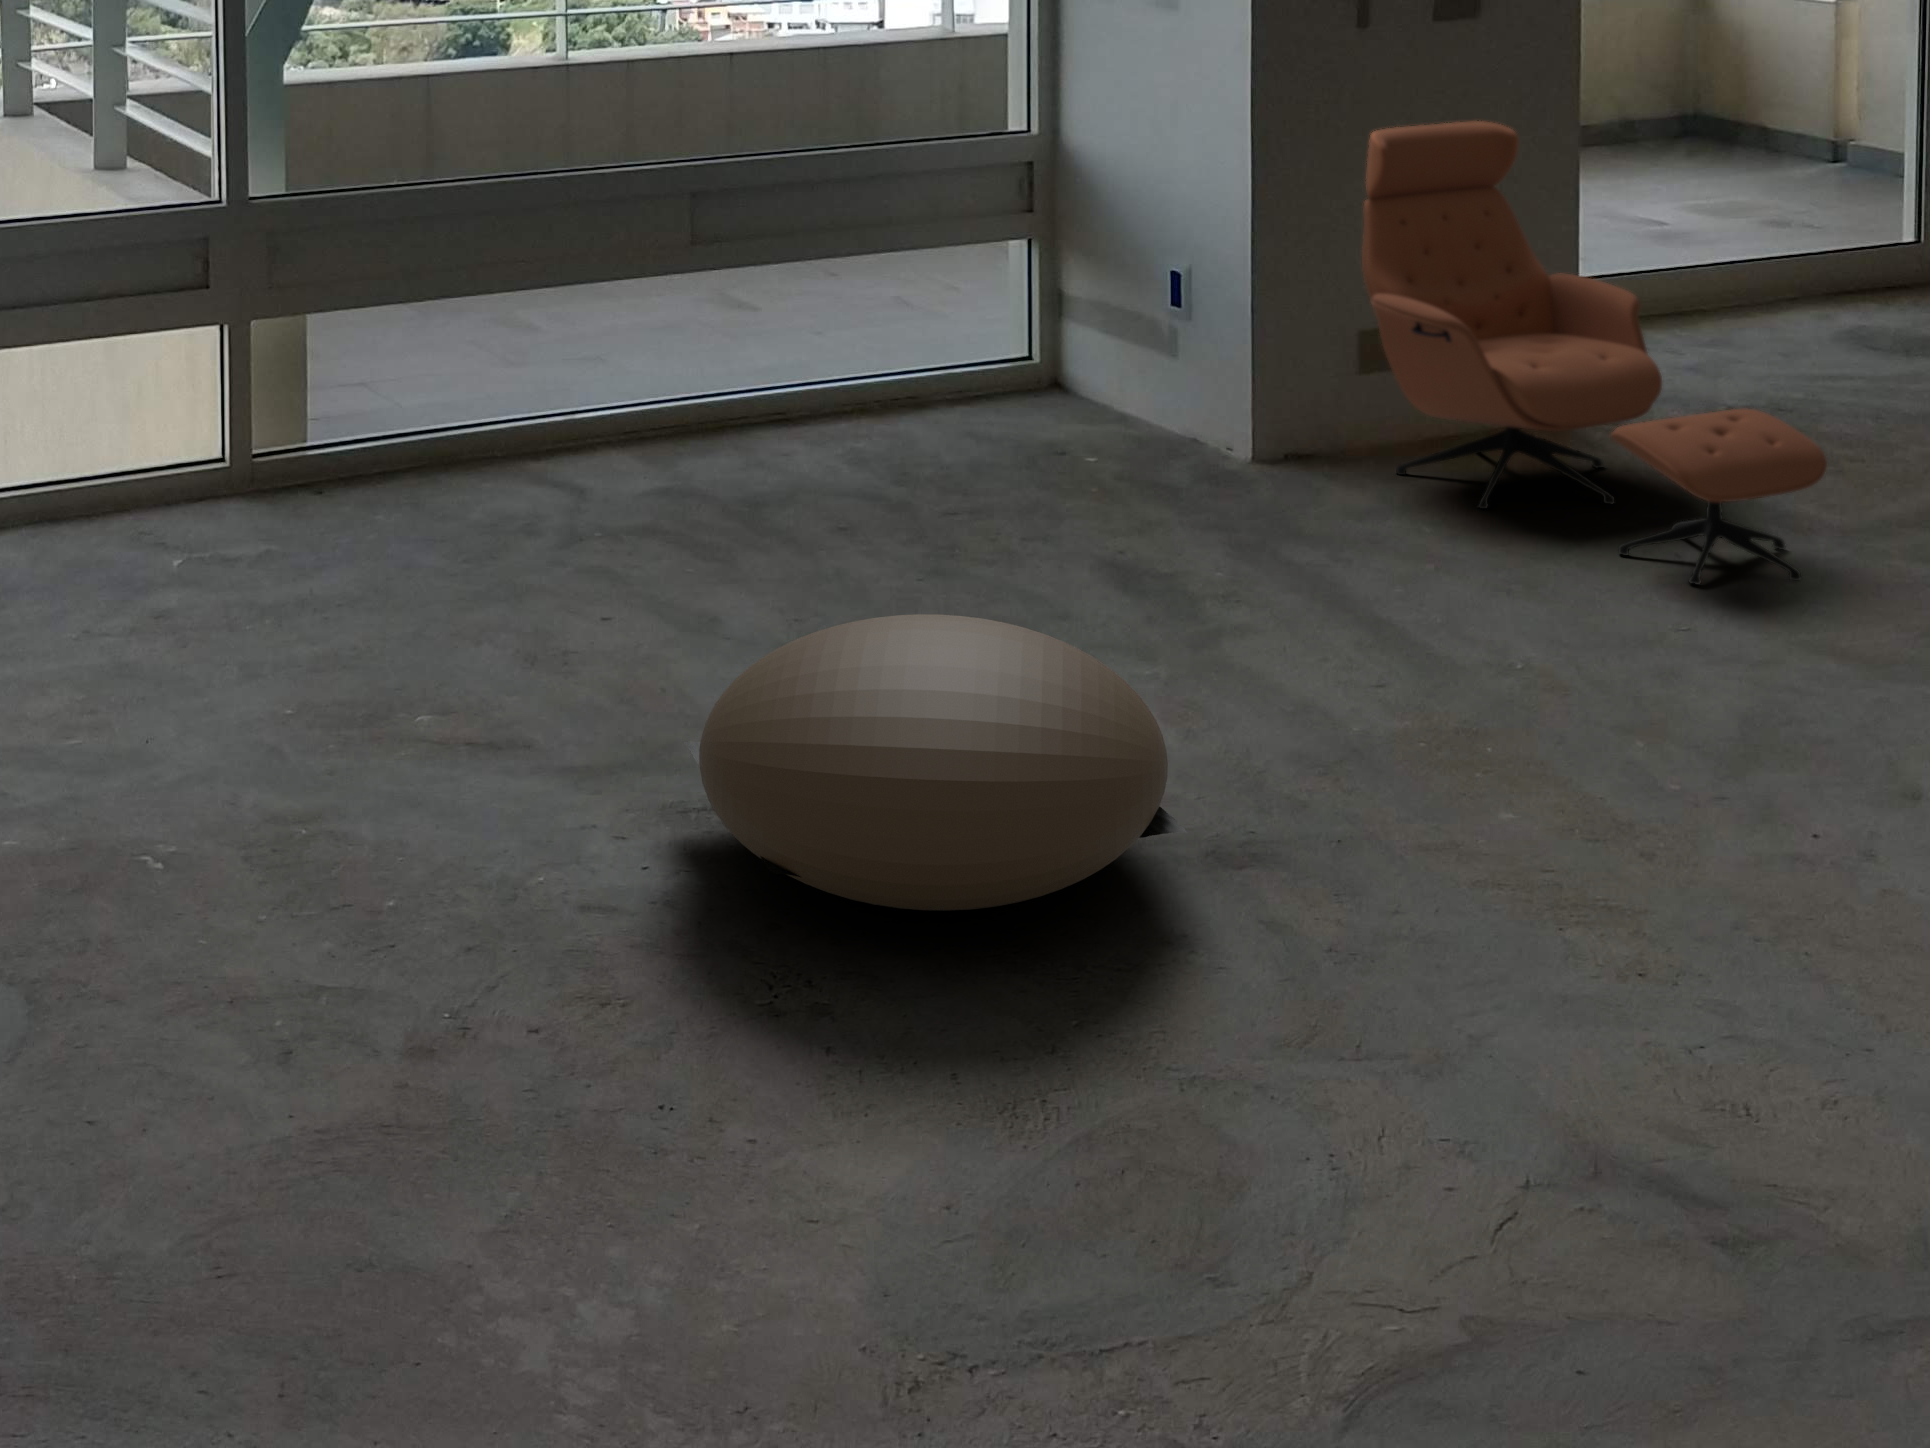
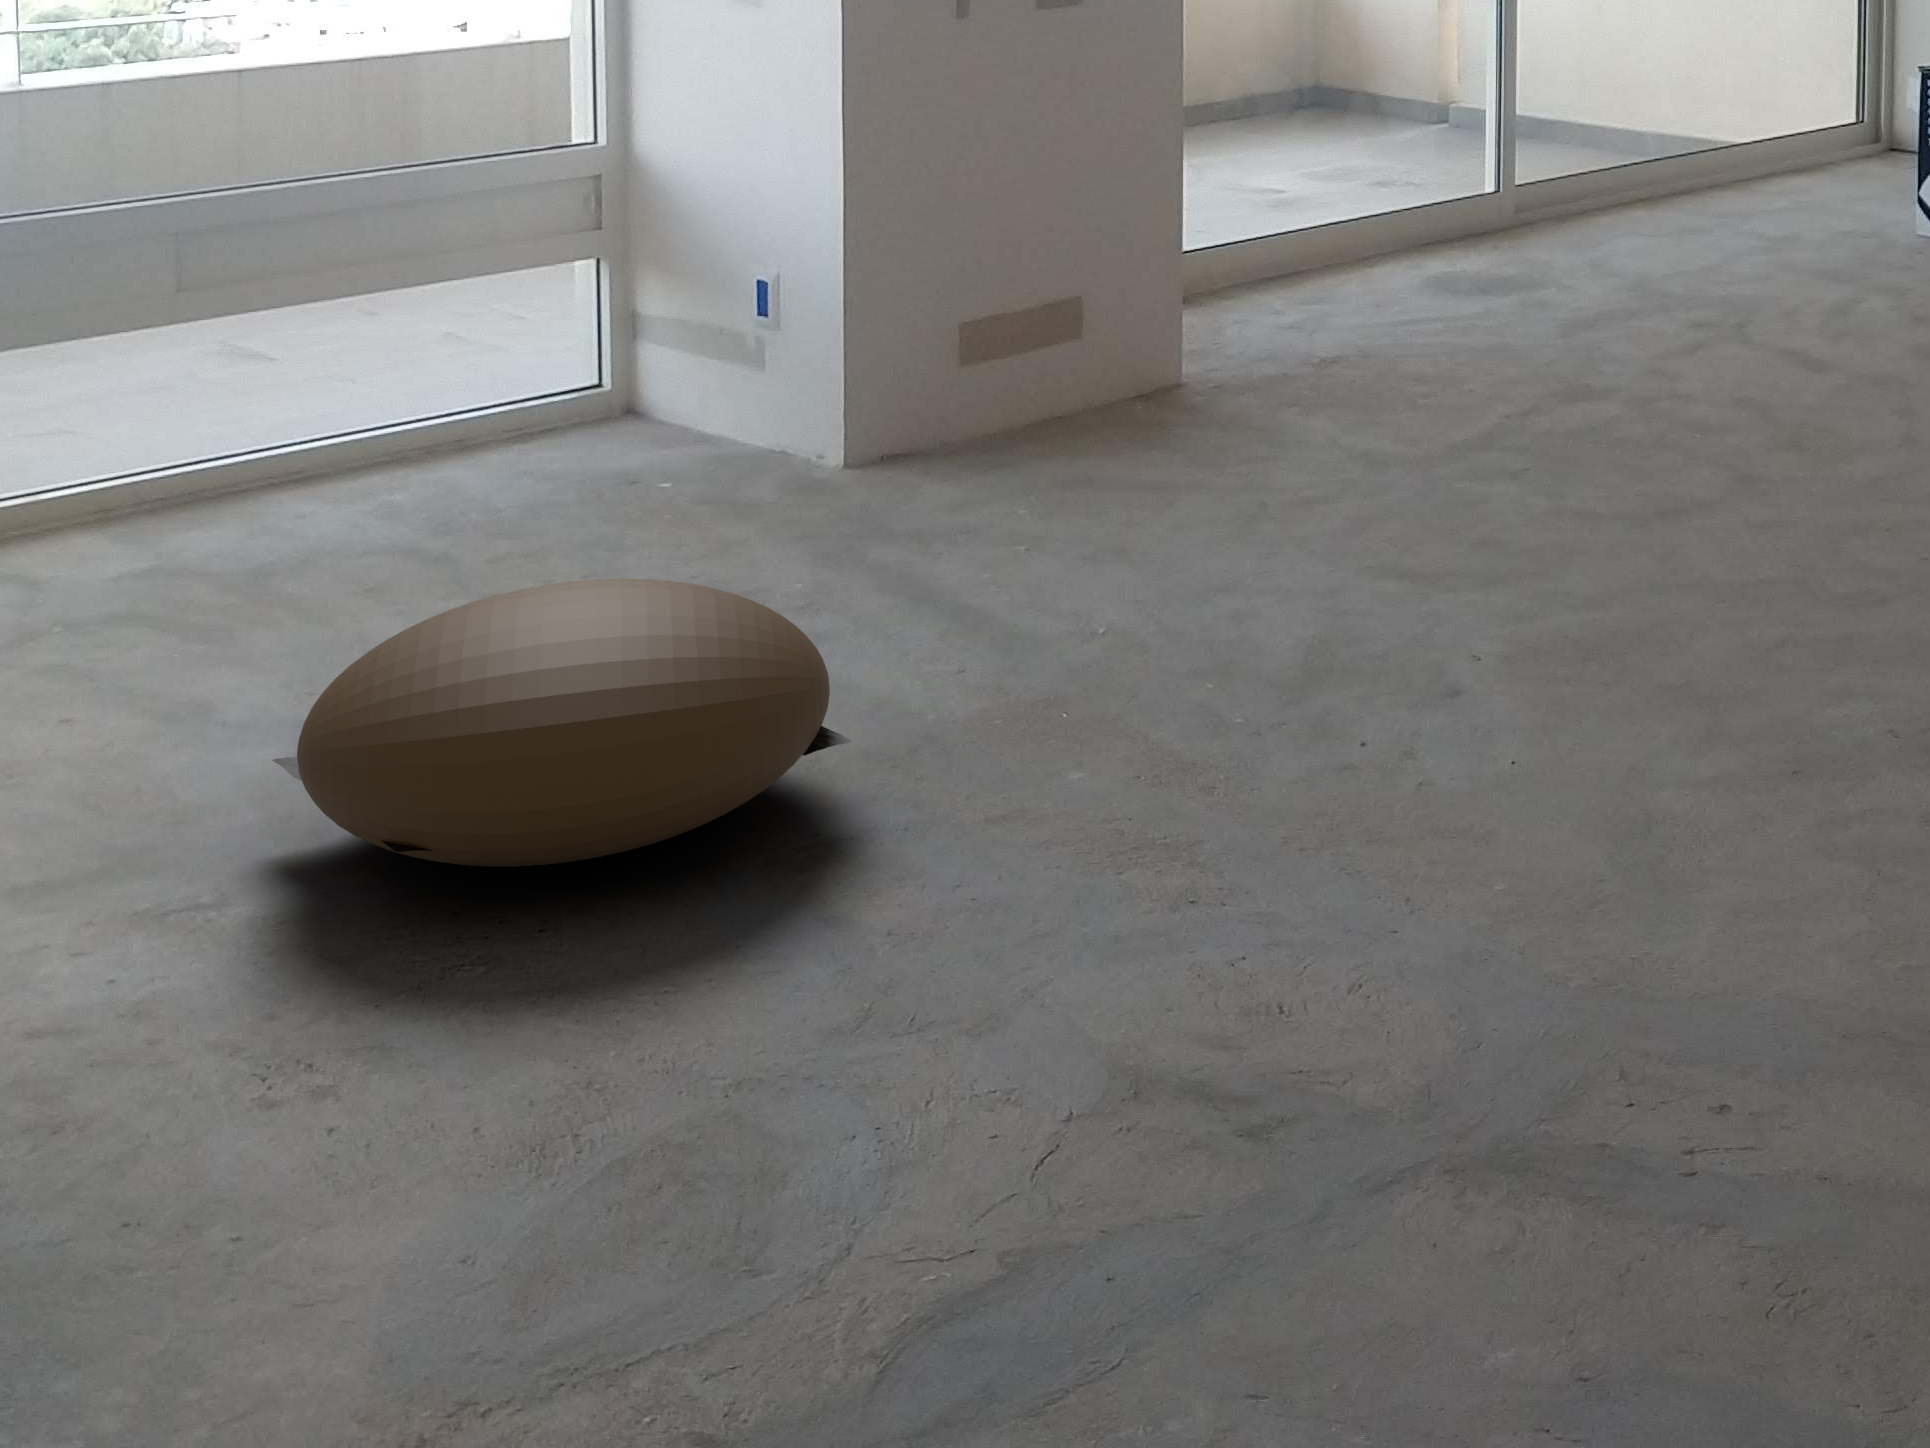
lounge chair: present [1362,121,1827,585] -> none [998,91,1434,490]

